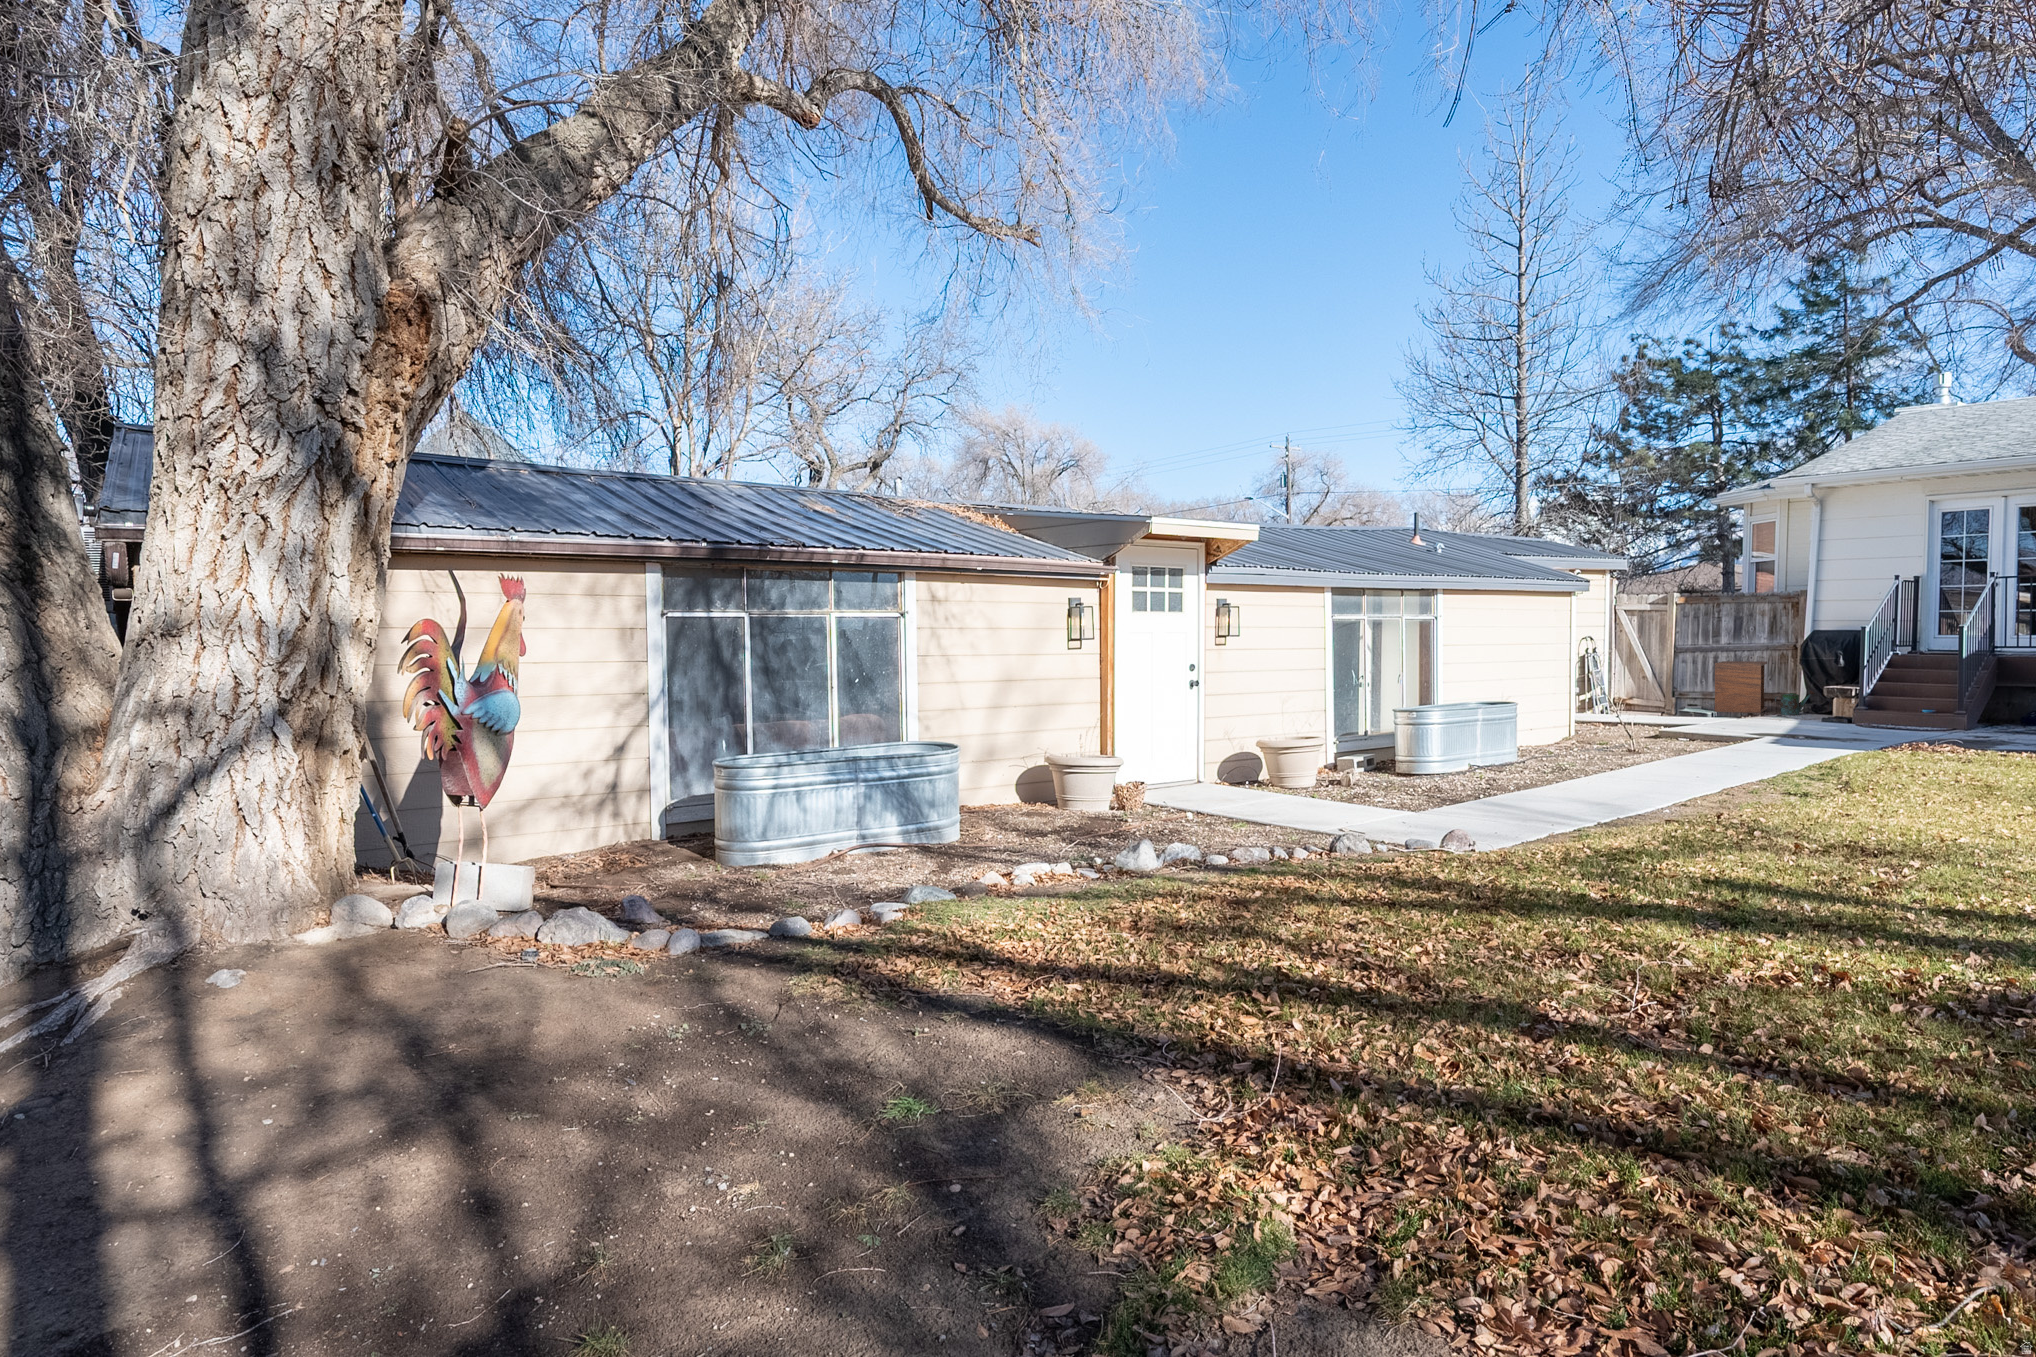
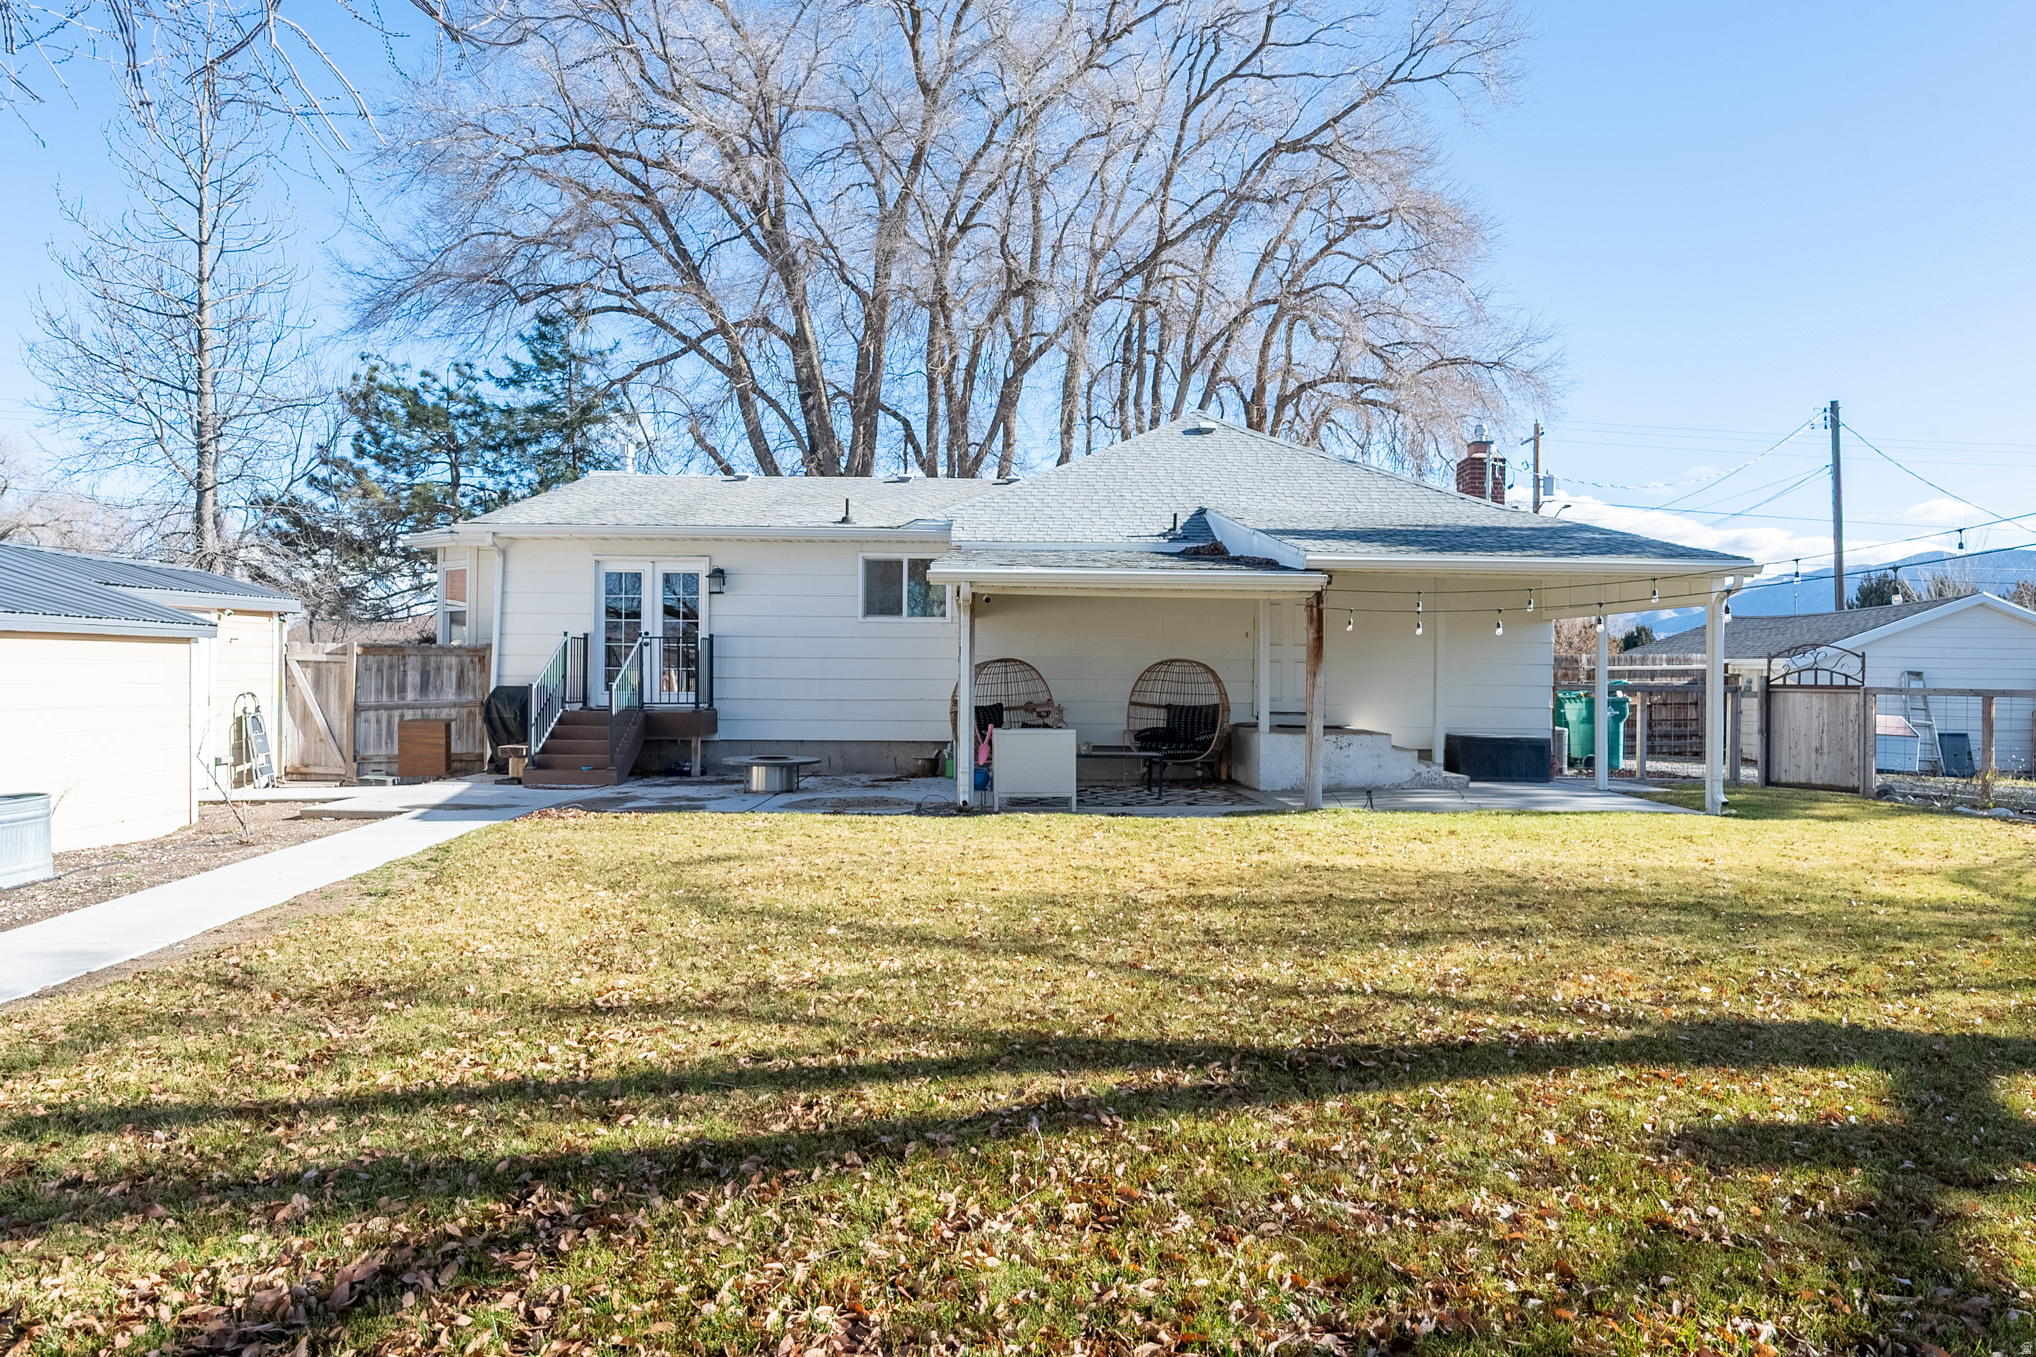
watering can: present [1775,691,1815,715] -> none [457,749,497,777]

